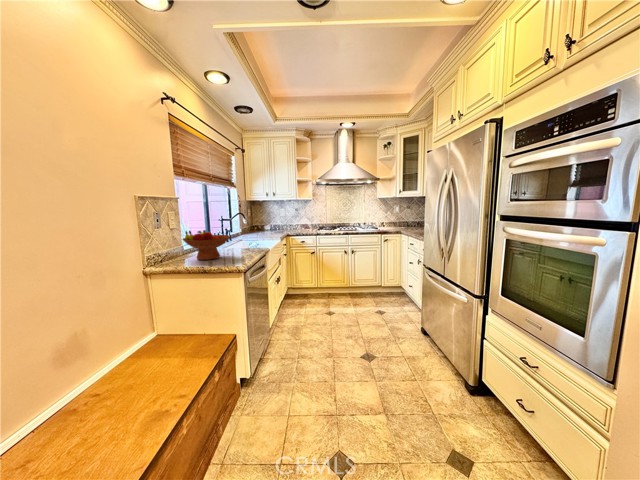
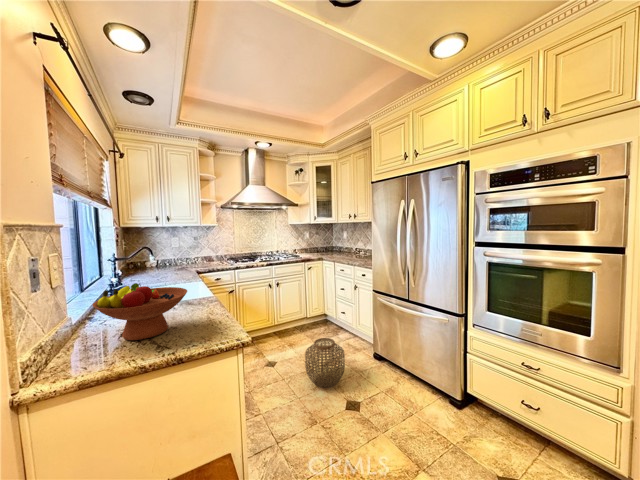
woven basket: none [344,299,379,340] -> present [305,338,345,388]

